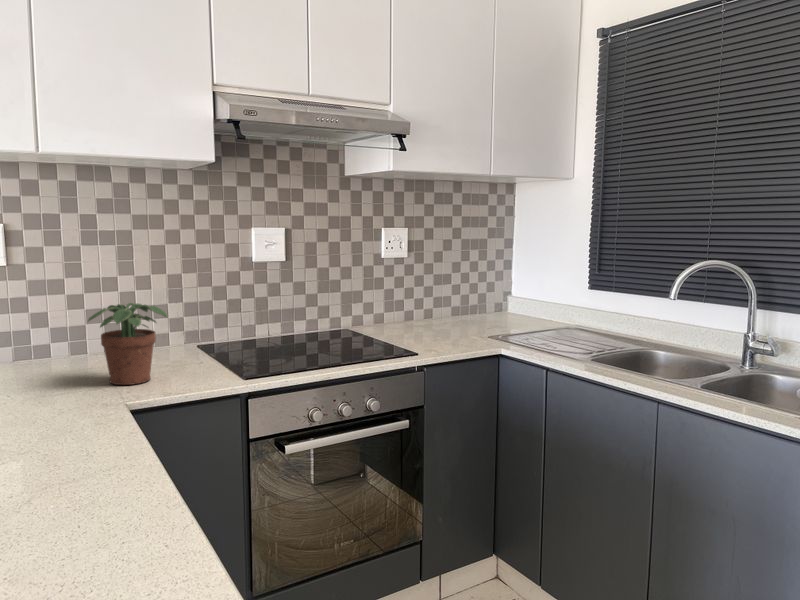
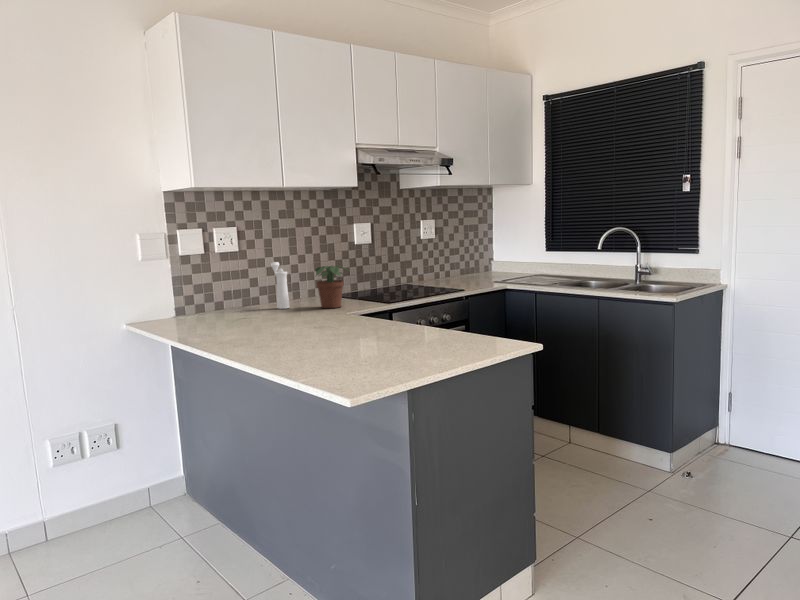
pepper mill: none [43,288,75,375] -> present [271,262,289,309]

